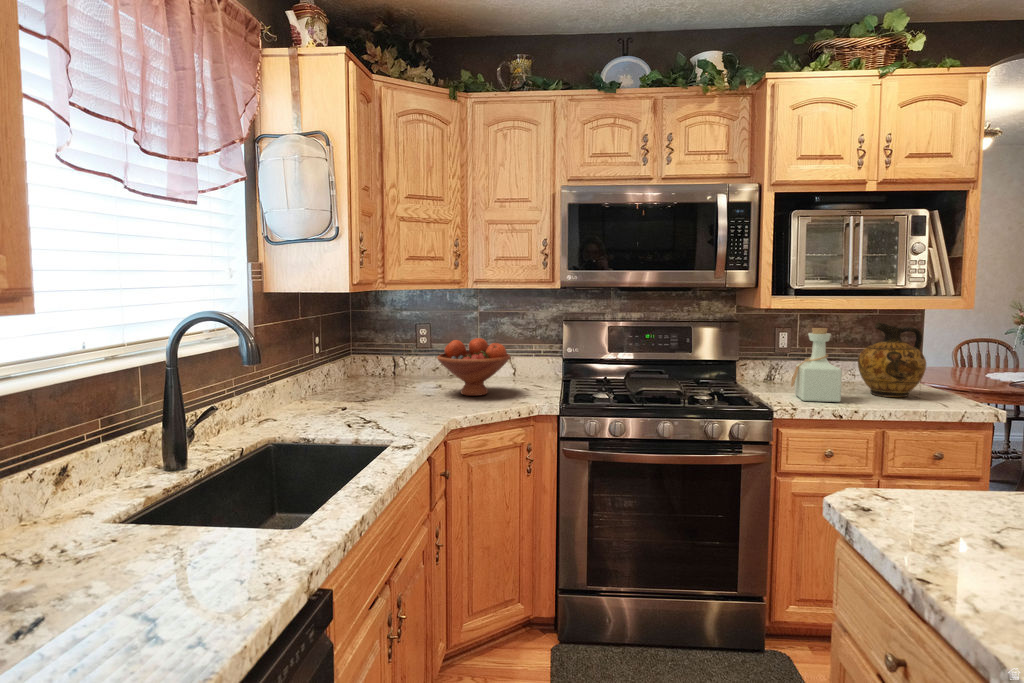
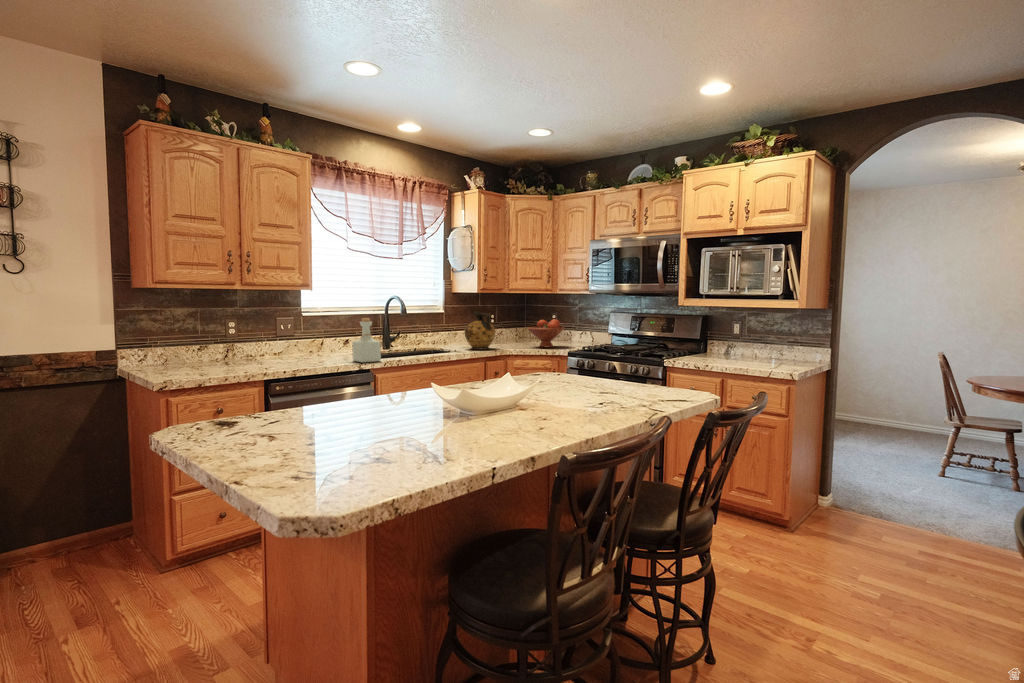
ceramic jug: present [858,323,926,397] -> present [465,311,495,349]
bottle: present [791,328,842,402] -> present [352,318,381,362]

